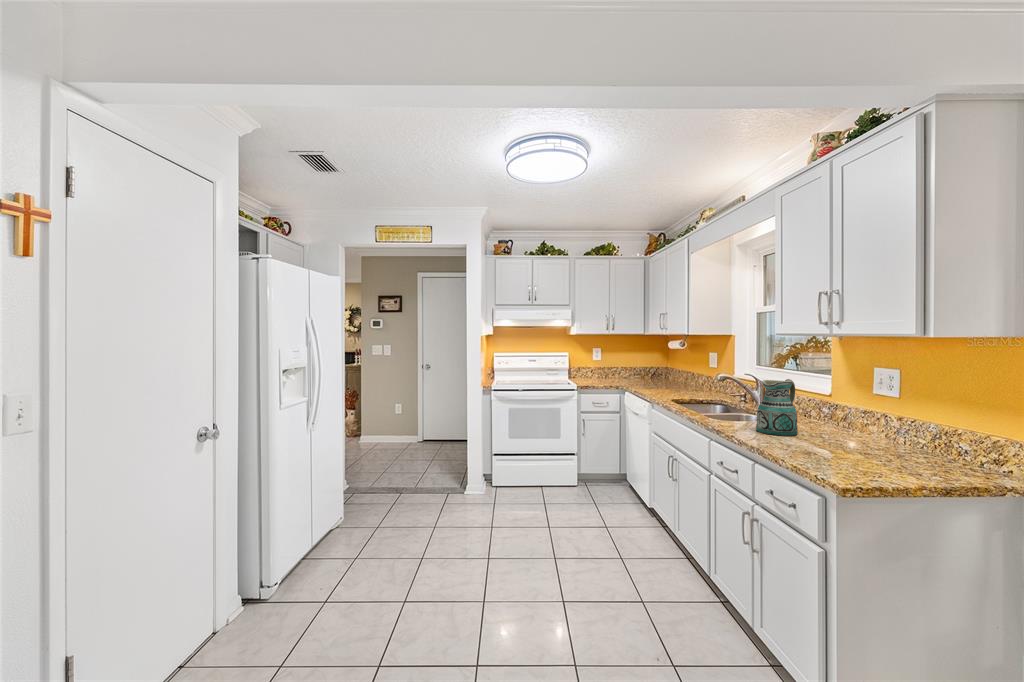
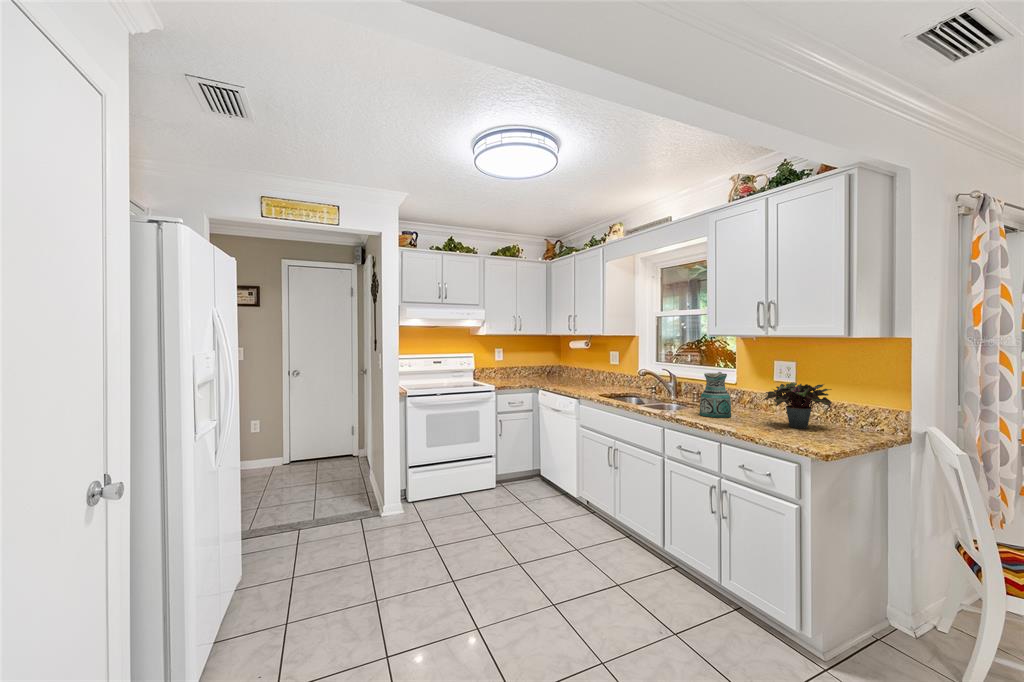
potted plant: none [825,396,926,459] -> present [764,382,832,428]

